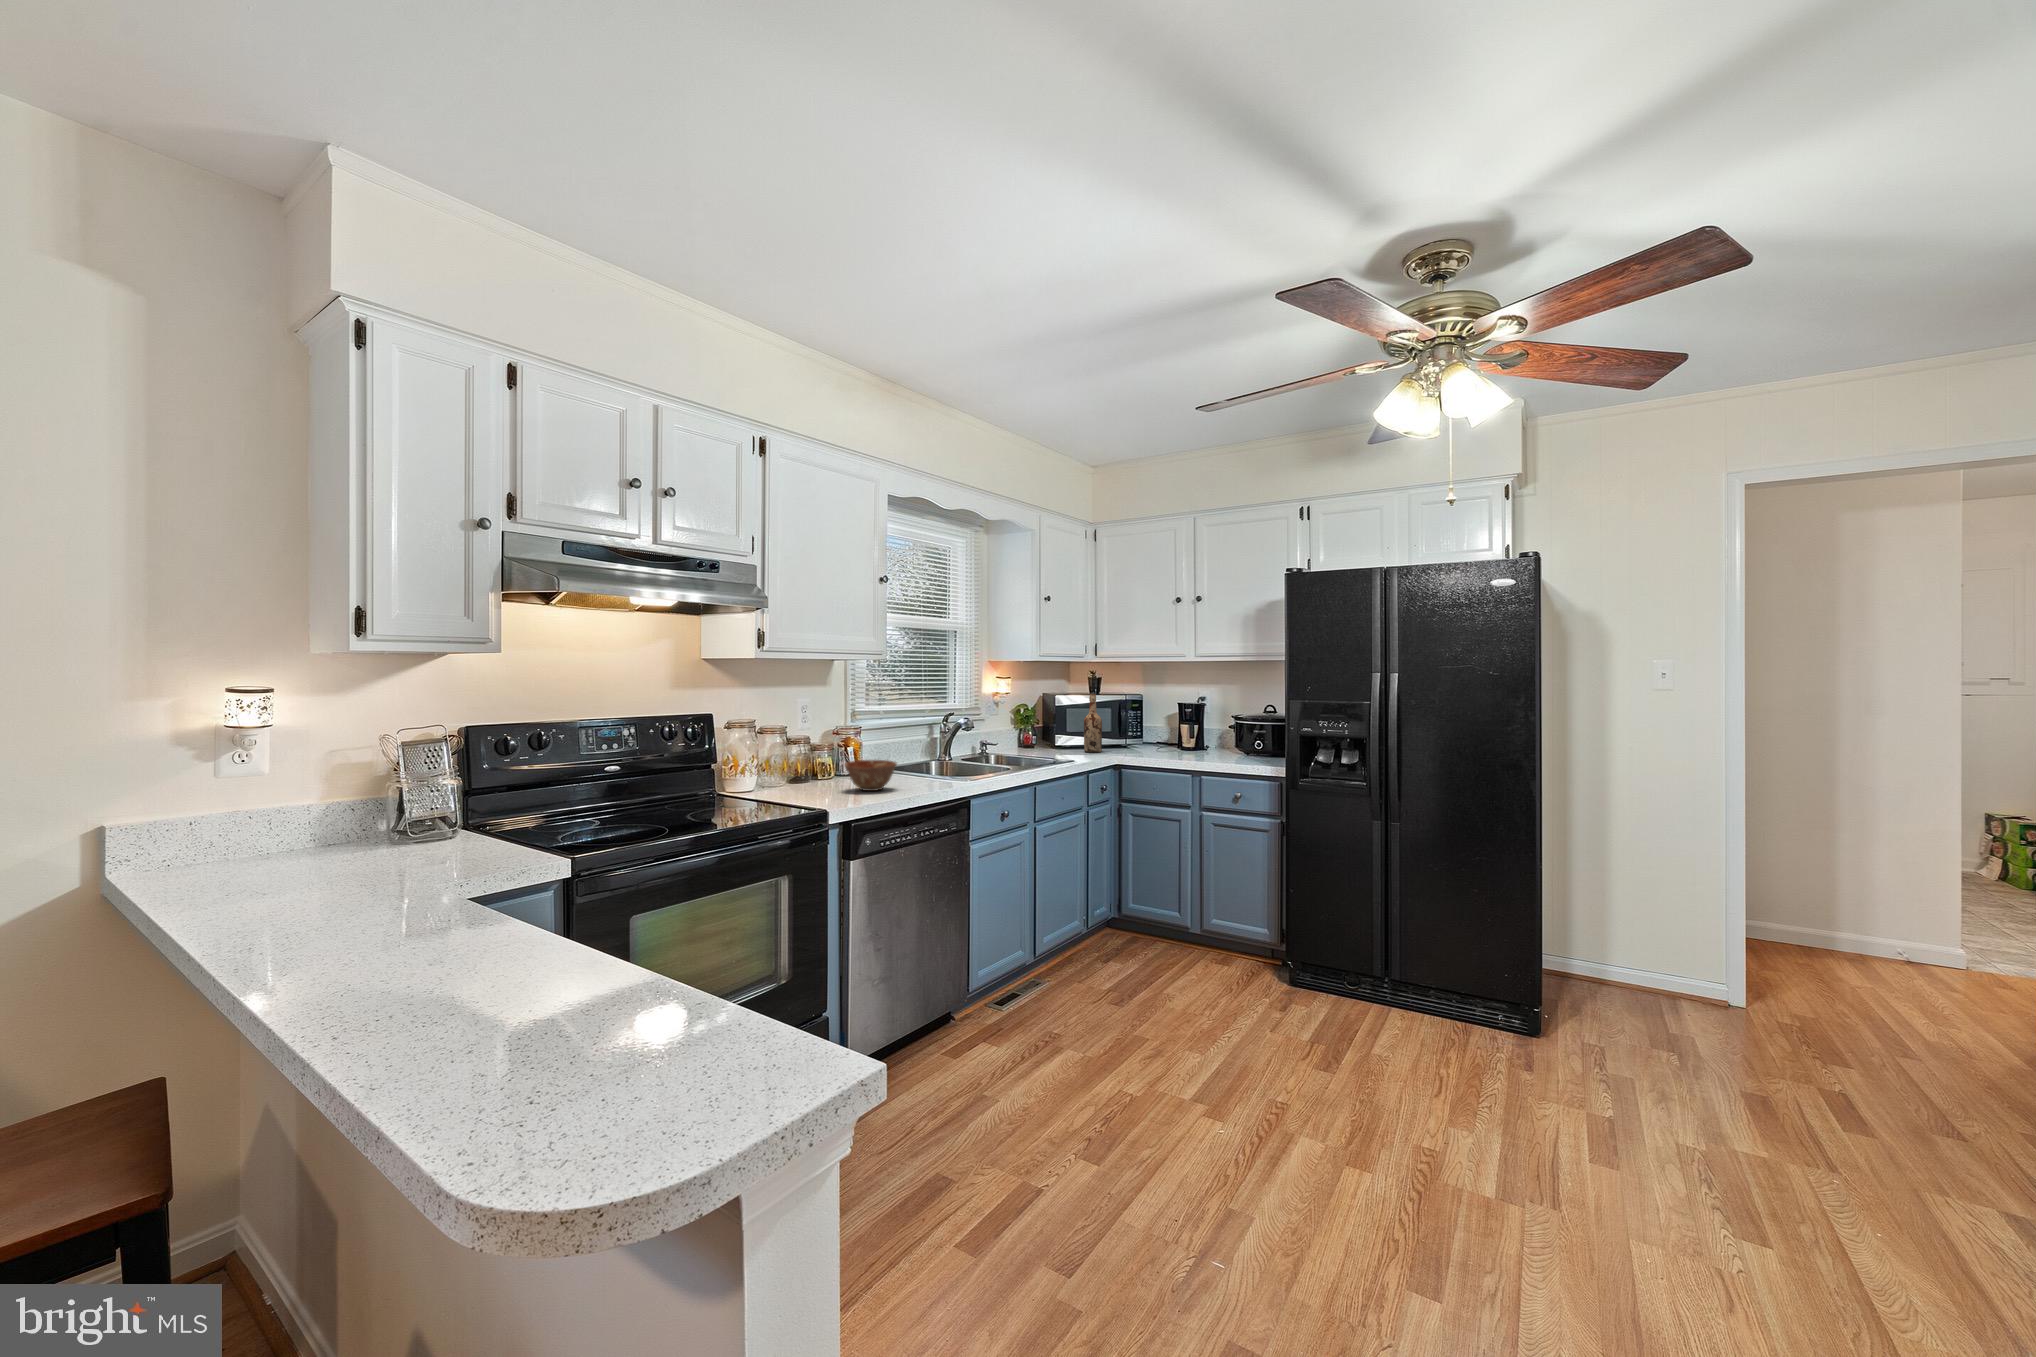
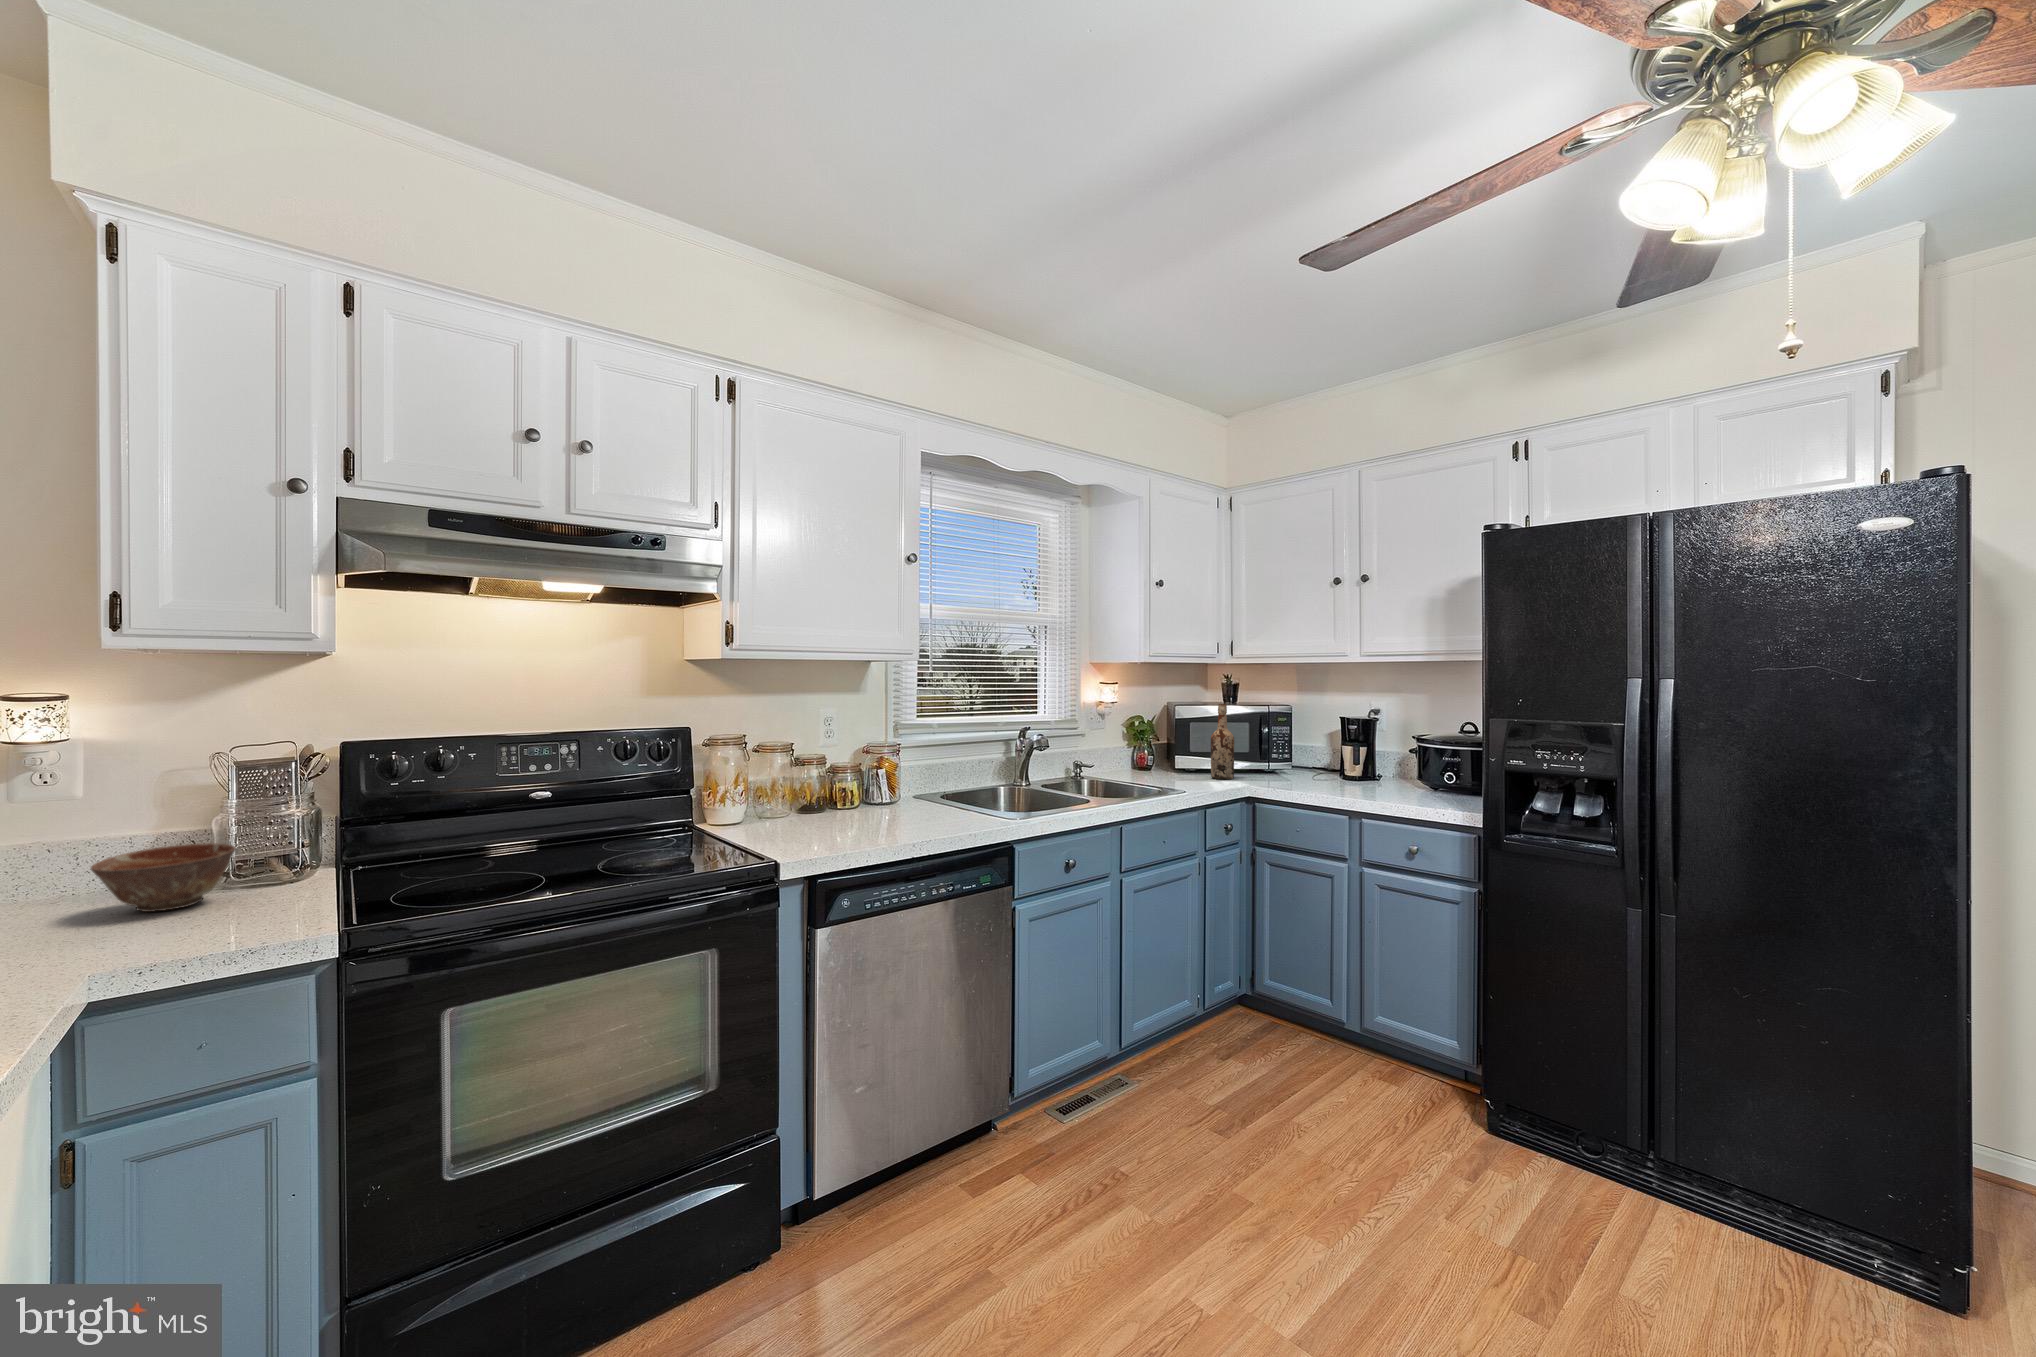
ceramic bowl: present [845,760,897,791] -> present [90,843,236,912]

